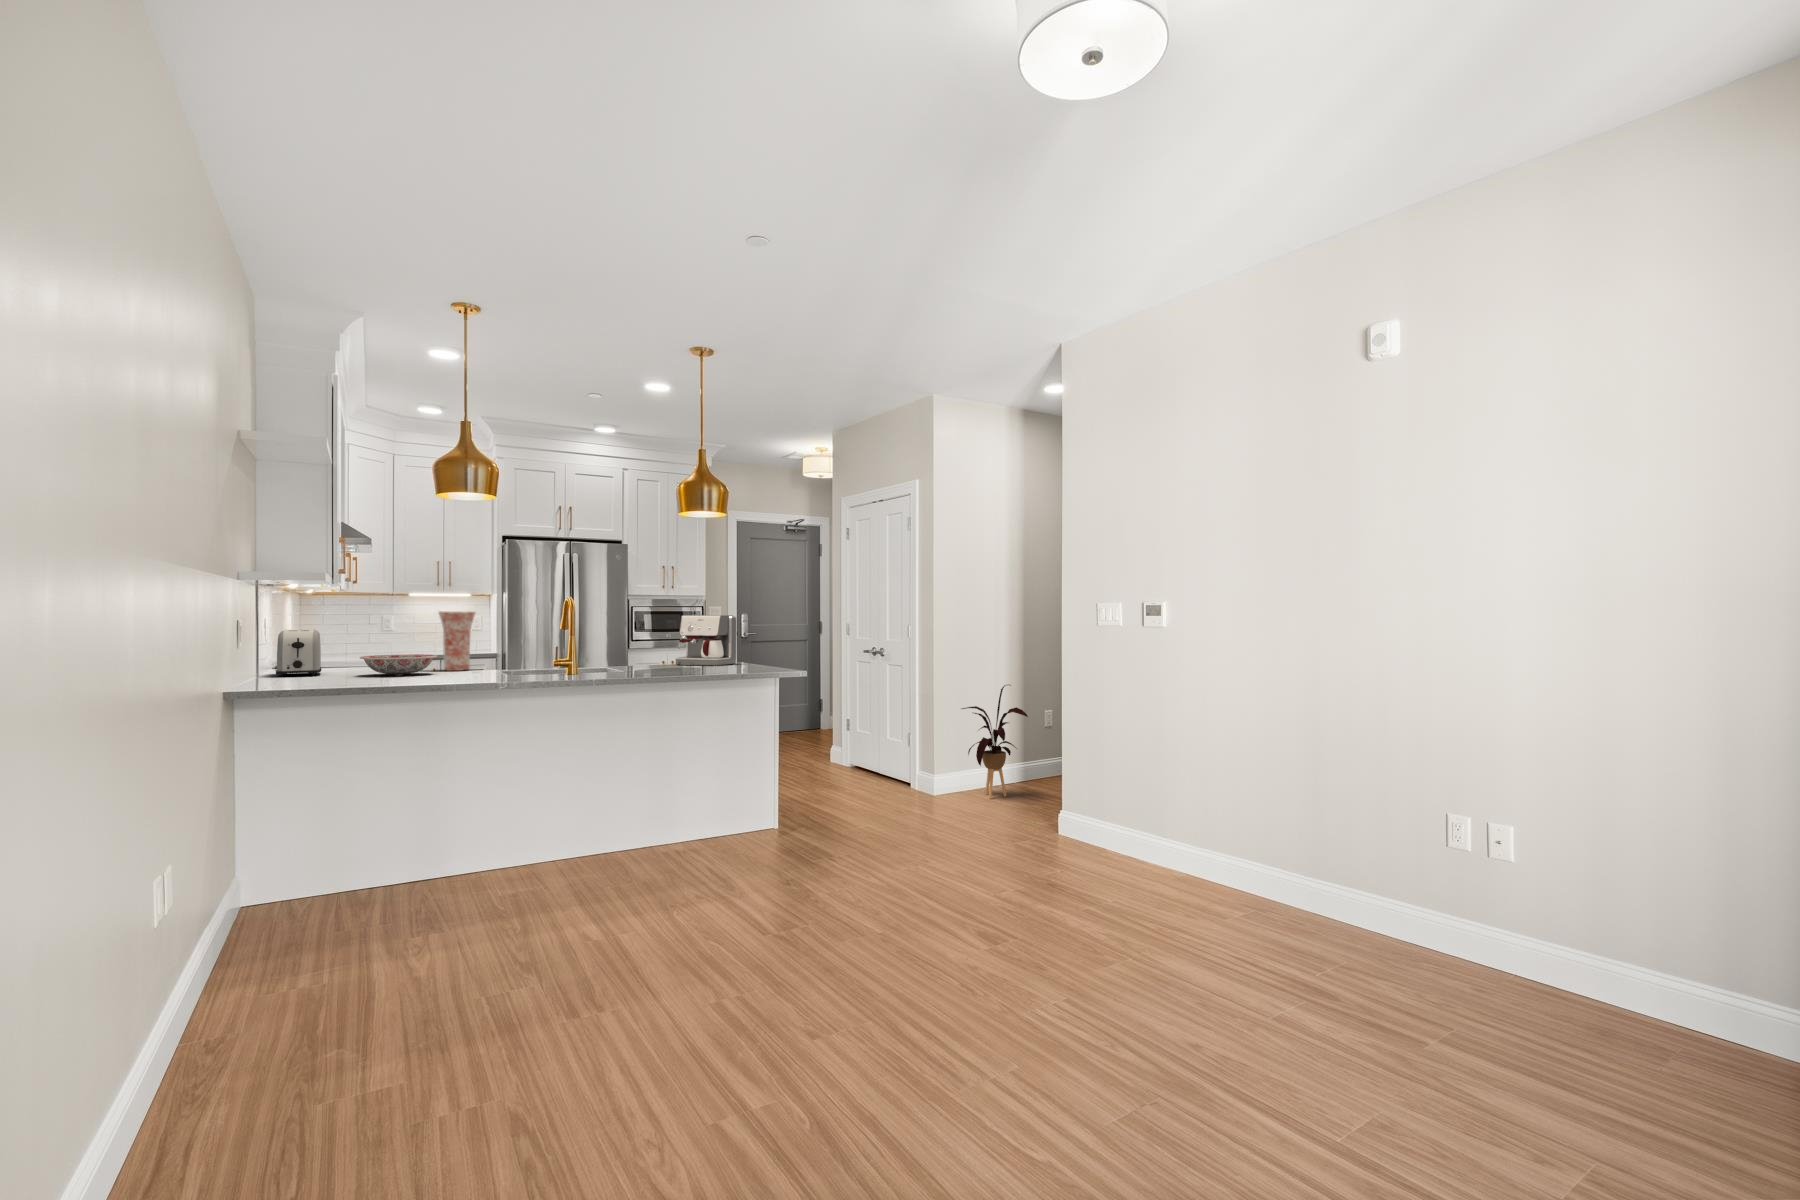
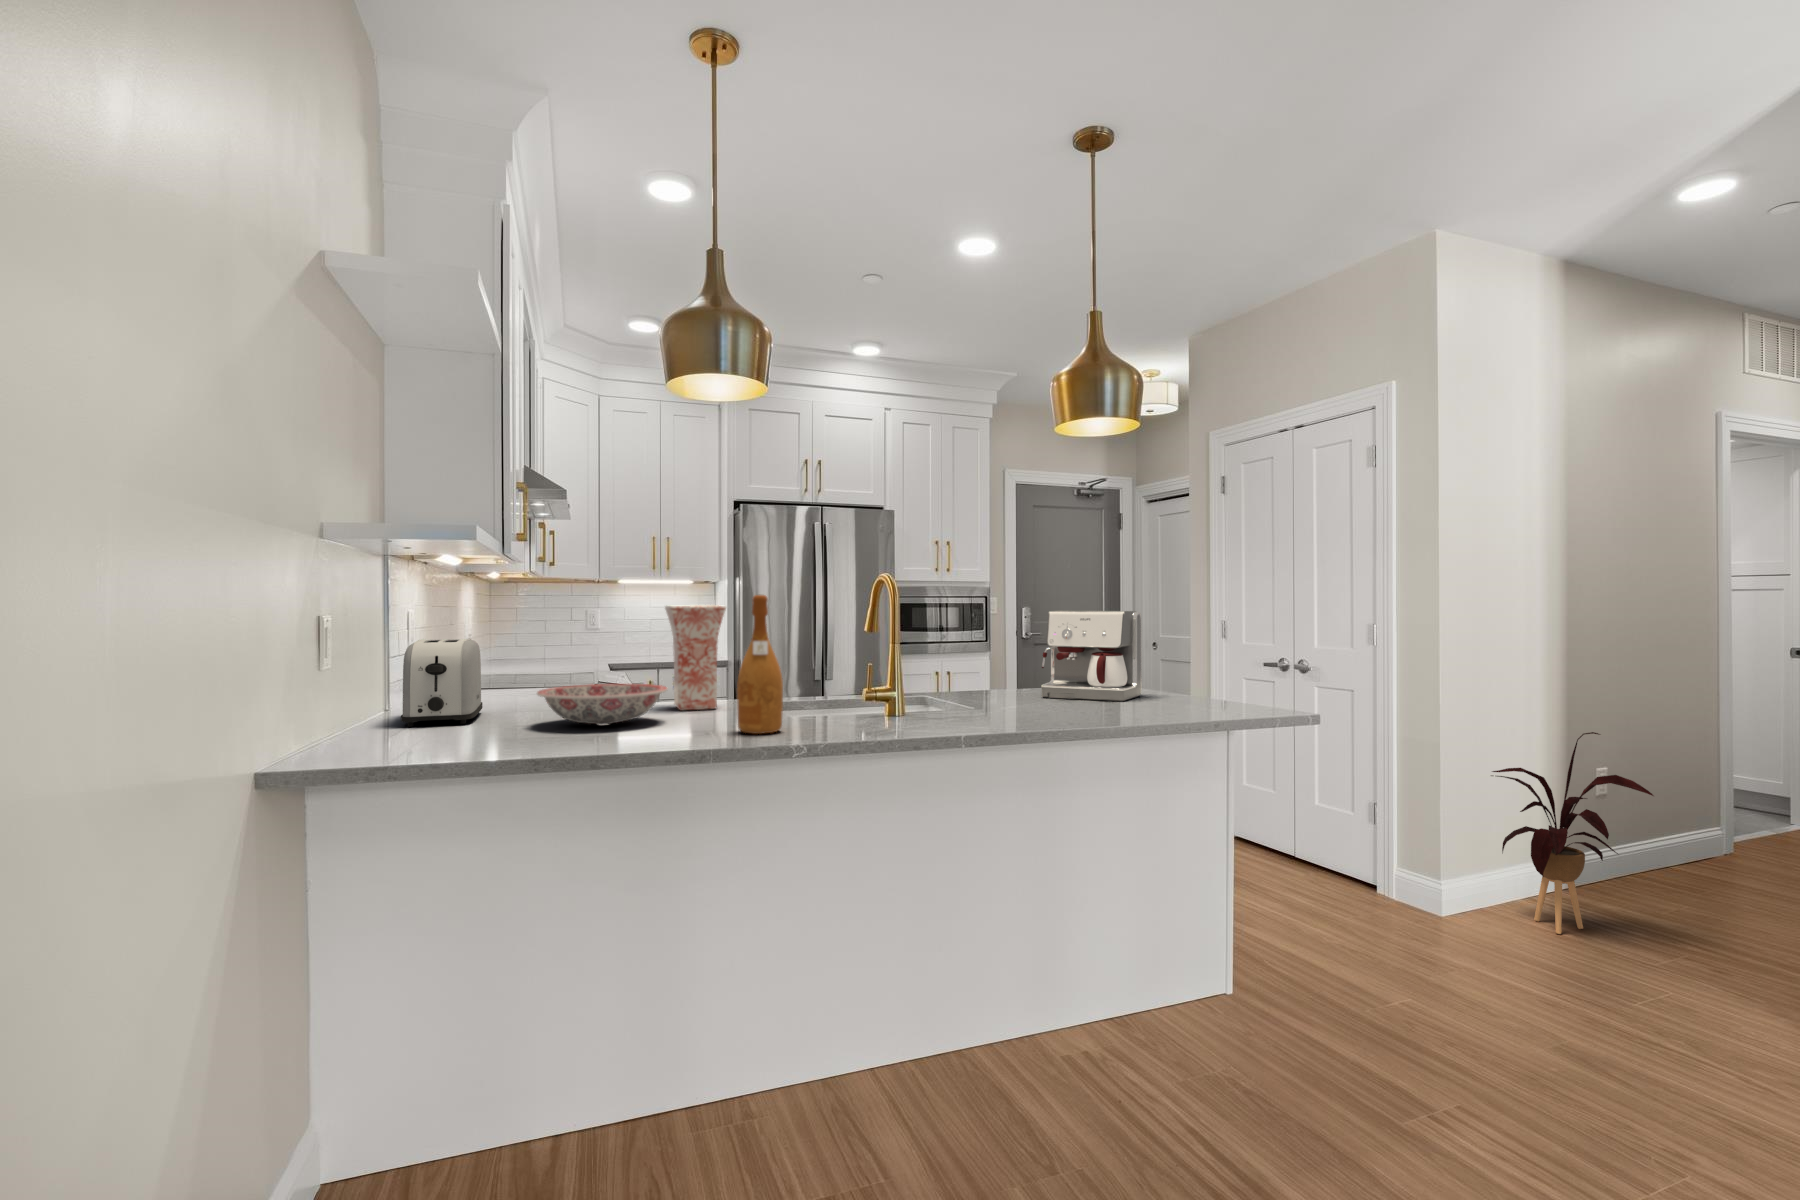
wine bottle: none [475,605,501,676] -> present [737,595,783,734]

